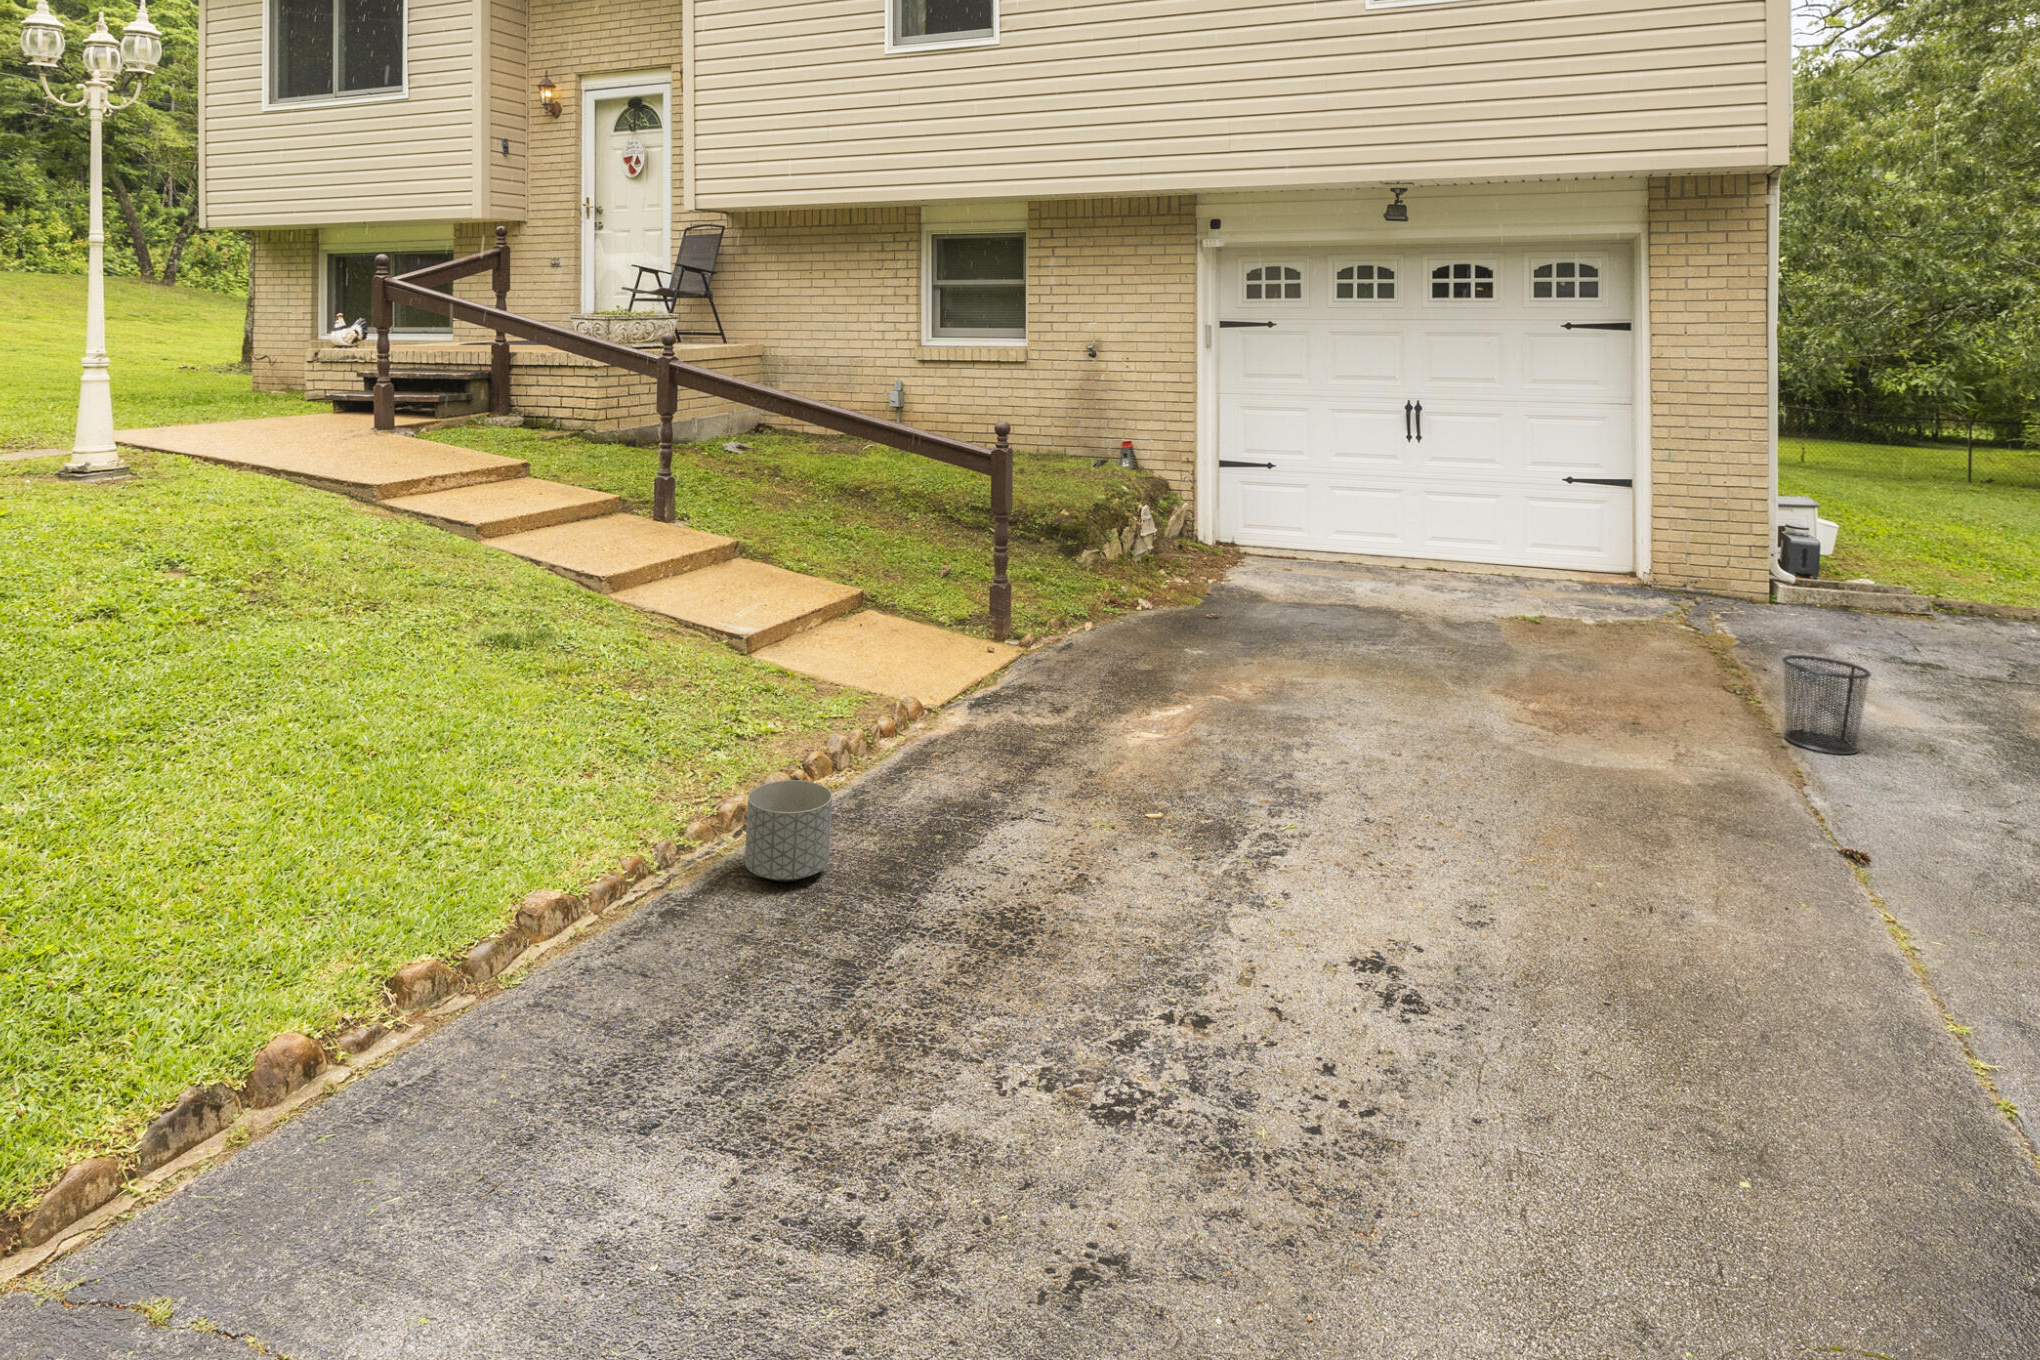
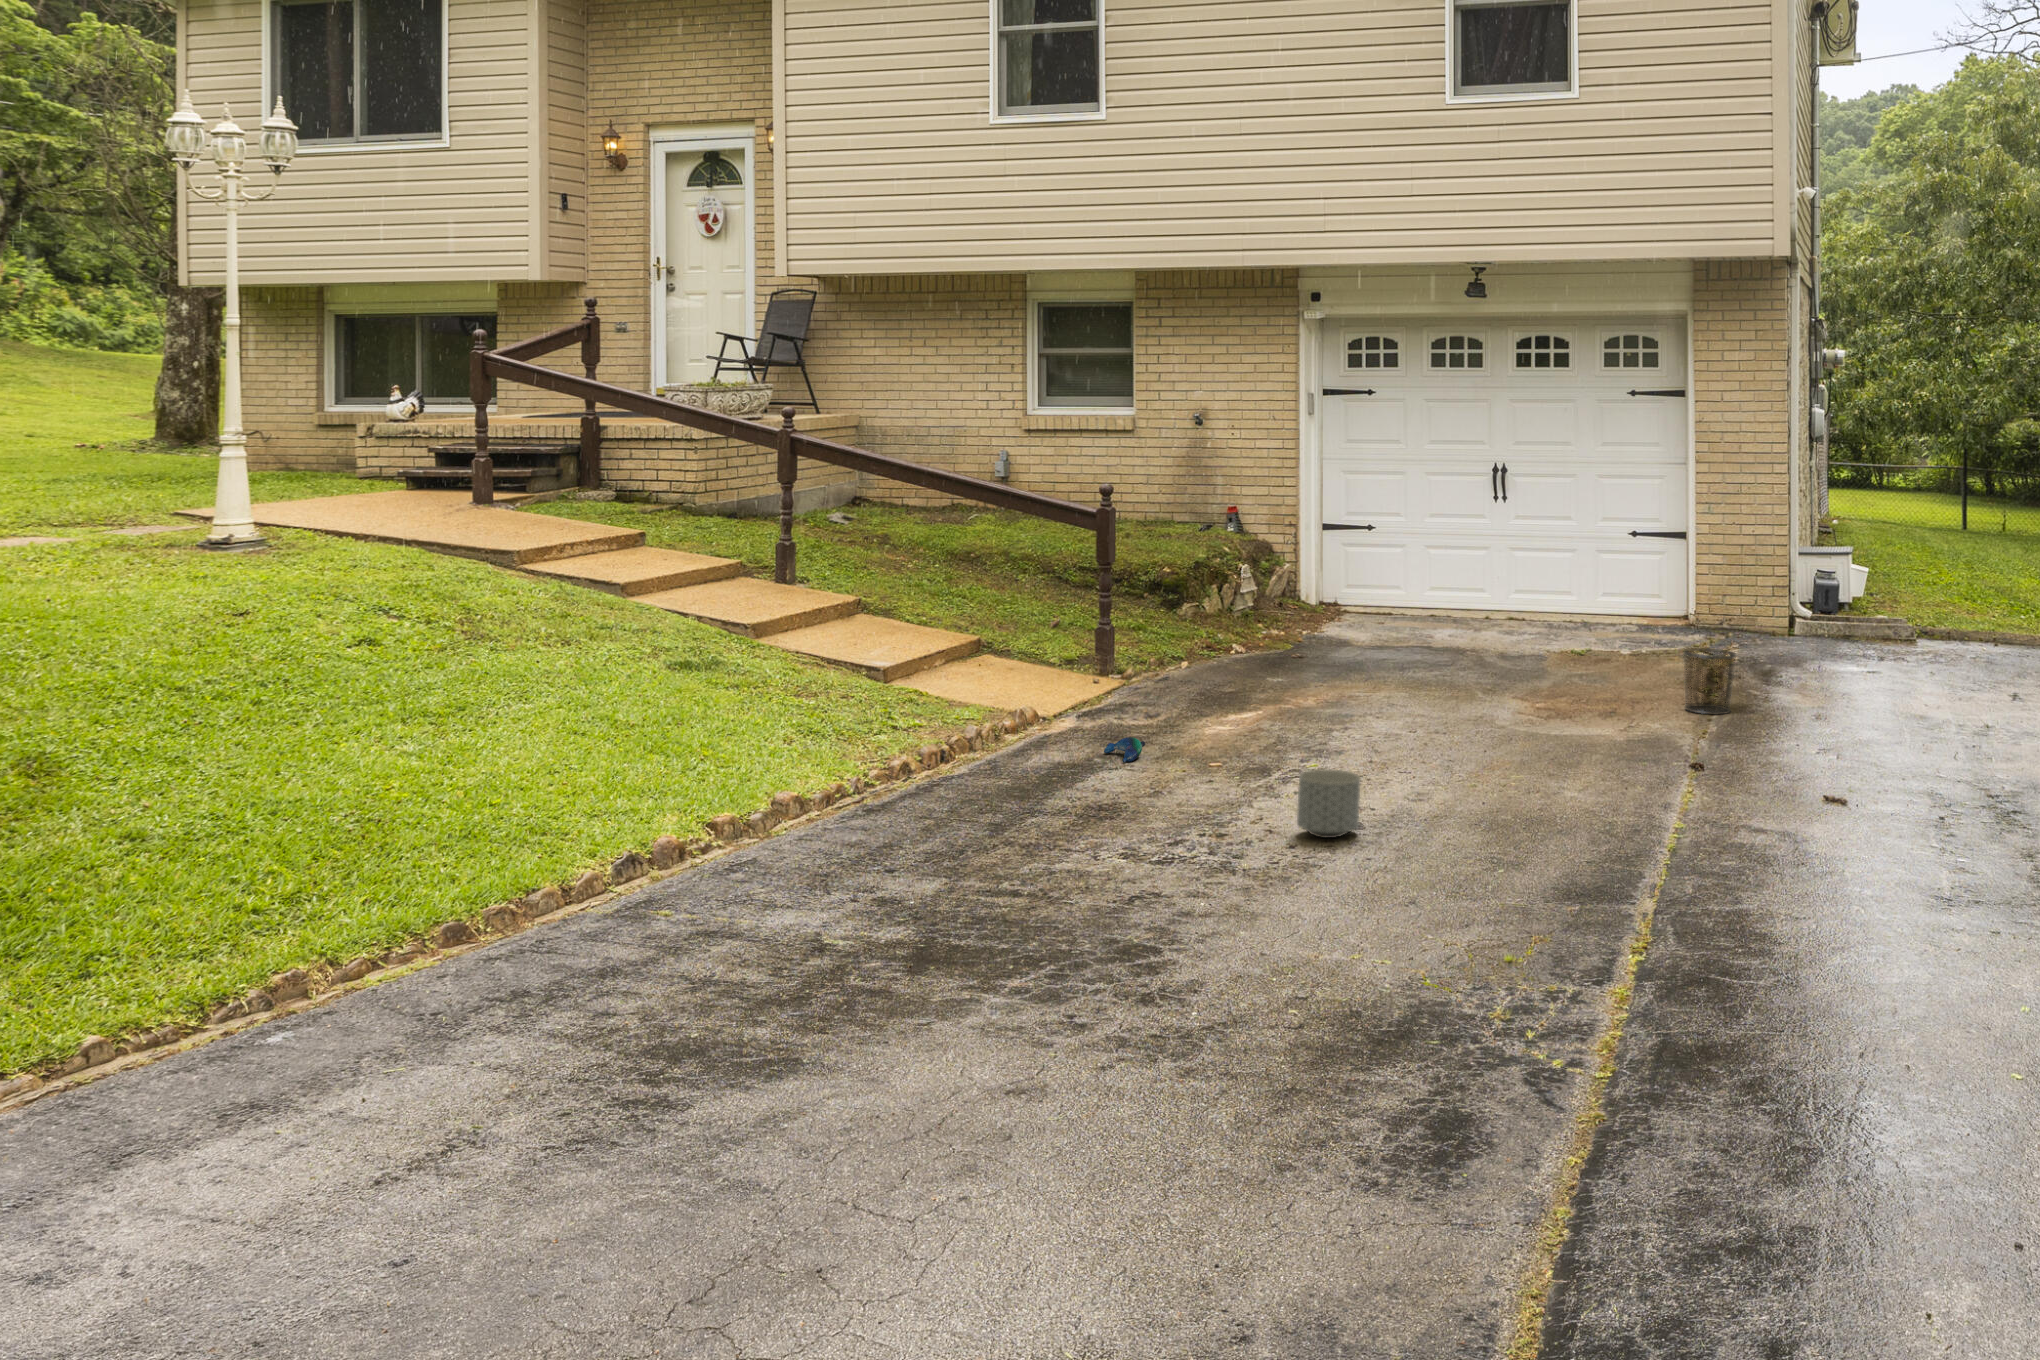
plush toy: none [1013,779,1072,826] -> present [1104,737,1145,762]
planter: present [745,780,832,882] -> present [1297,769,1361,838]

